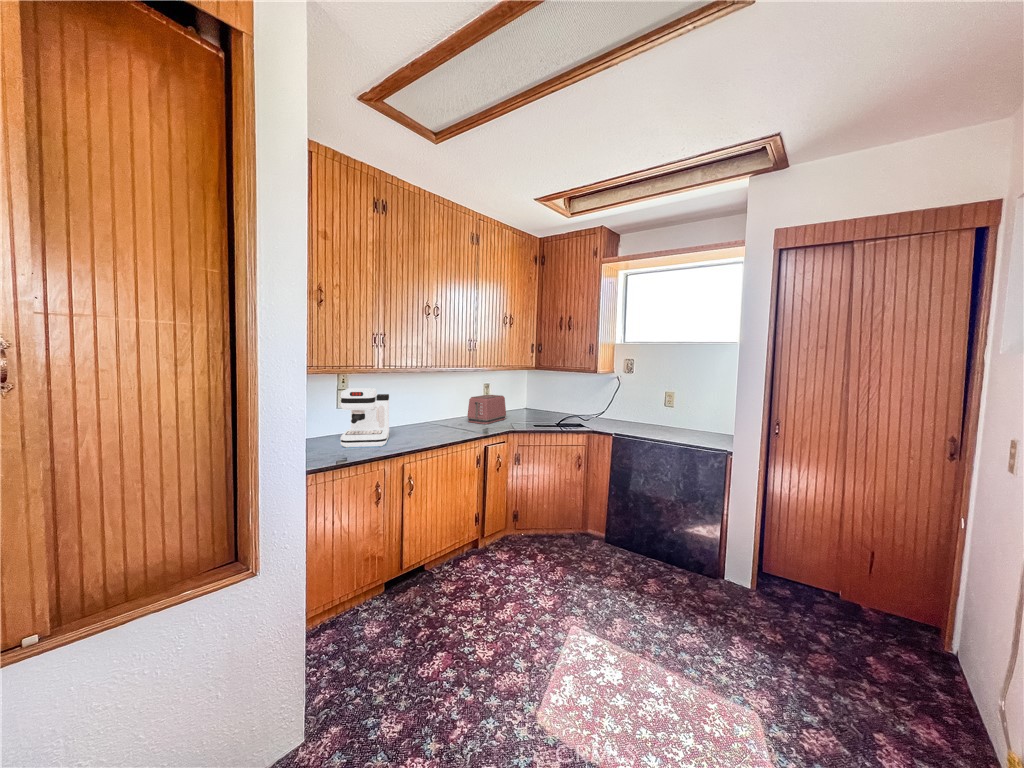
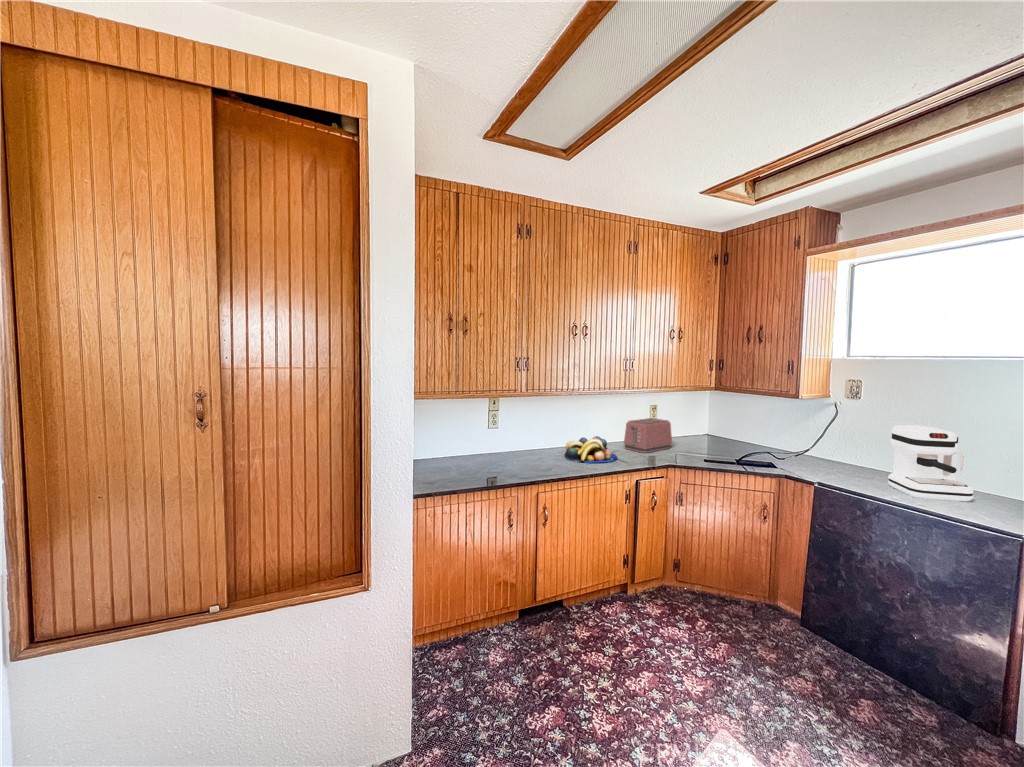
coffee maker: present [340,388,389,448] -> present [888,425,974,501]
fruit bowl: none [418,411,466,435] -> present [565,436,617,463]

